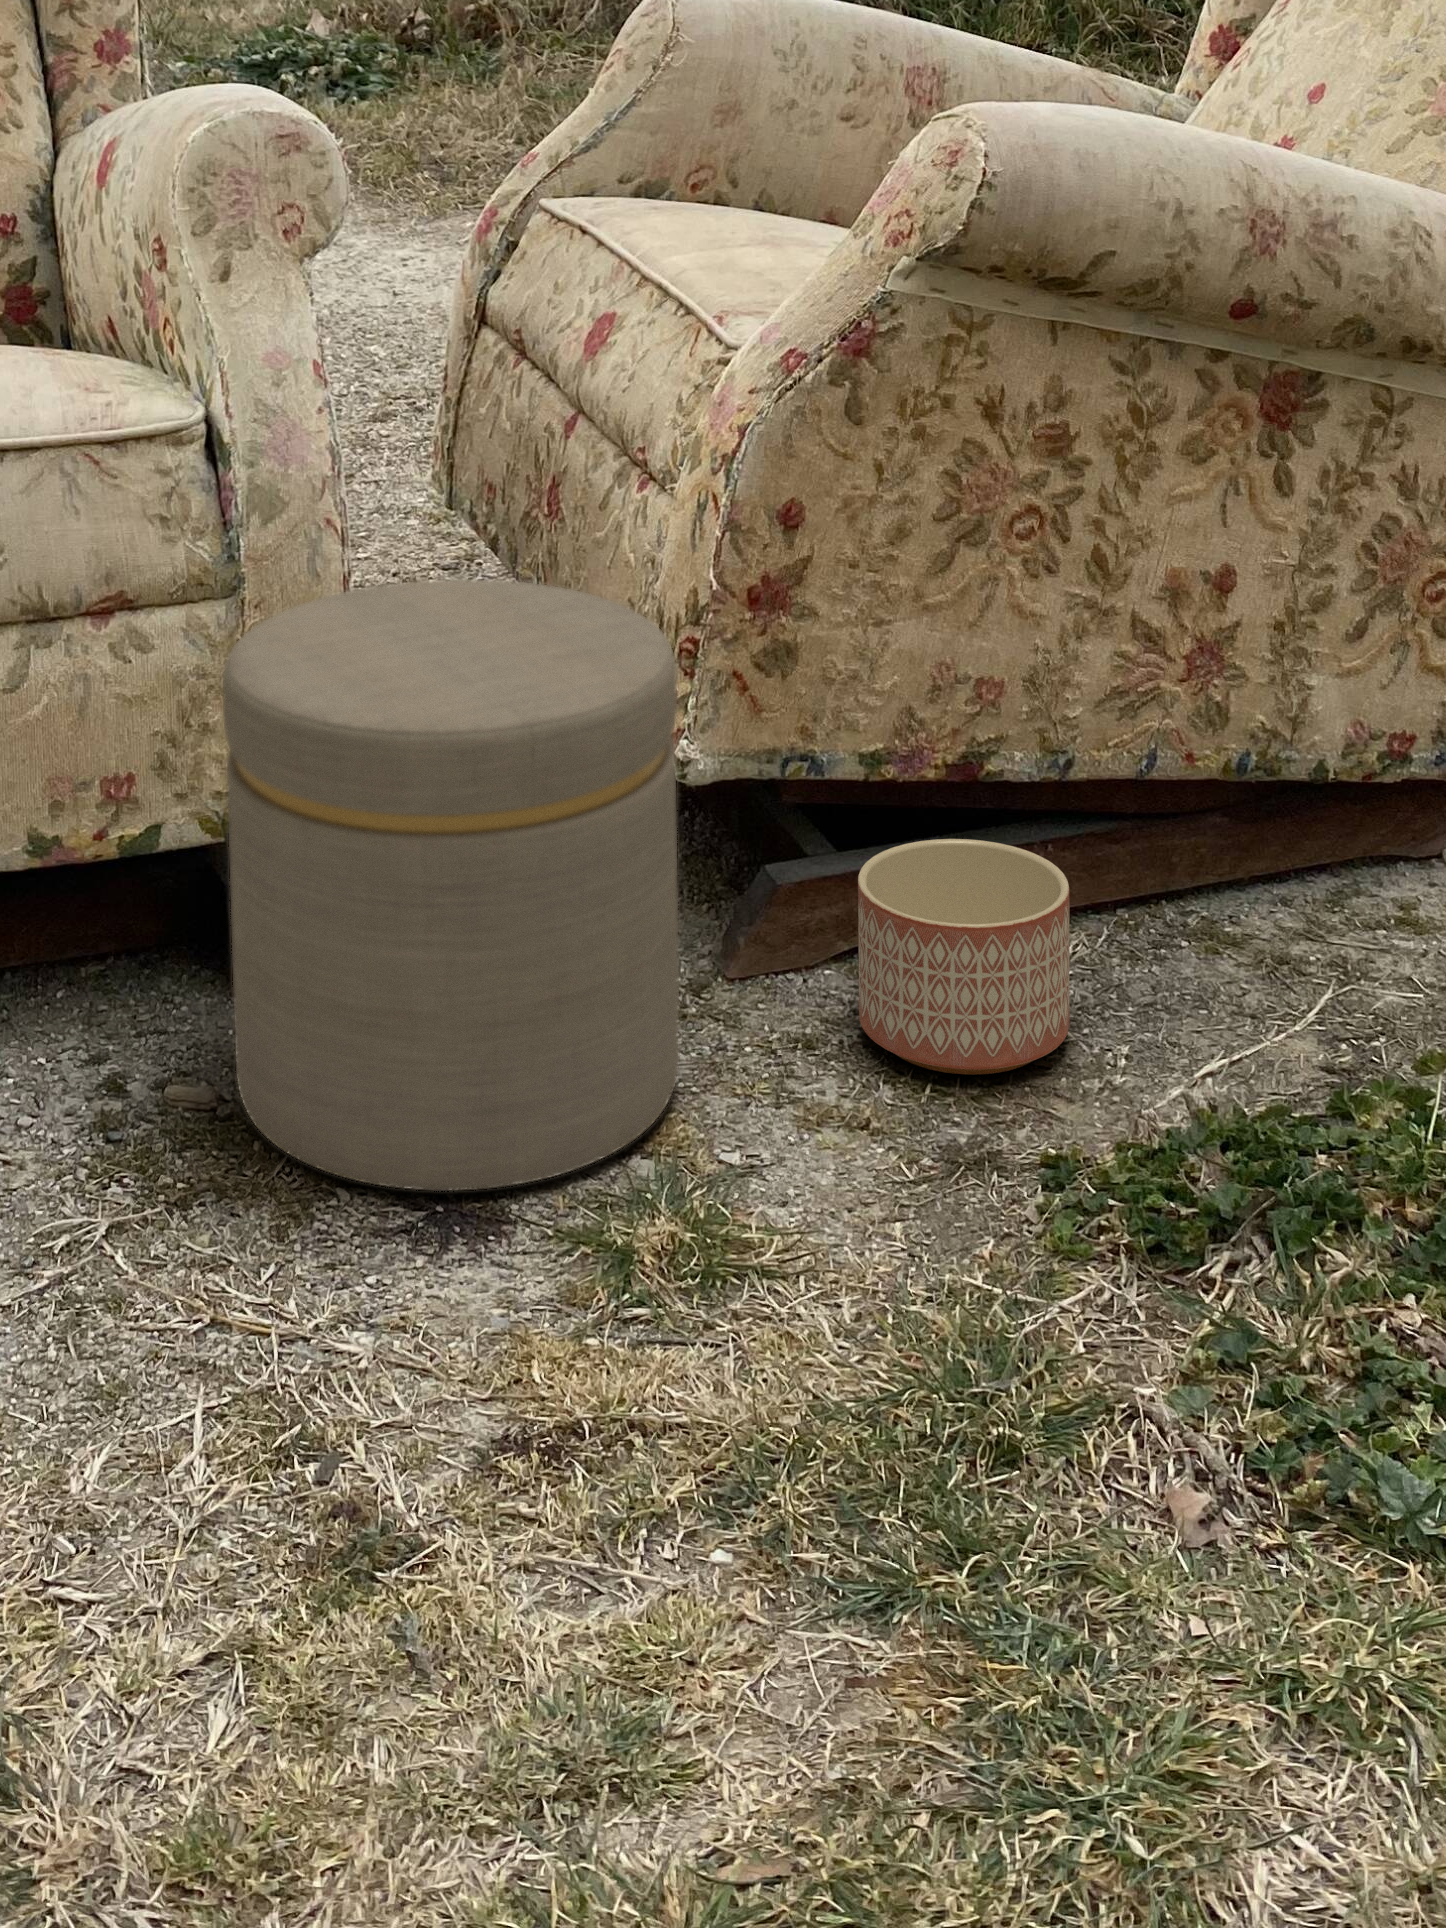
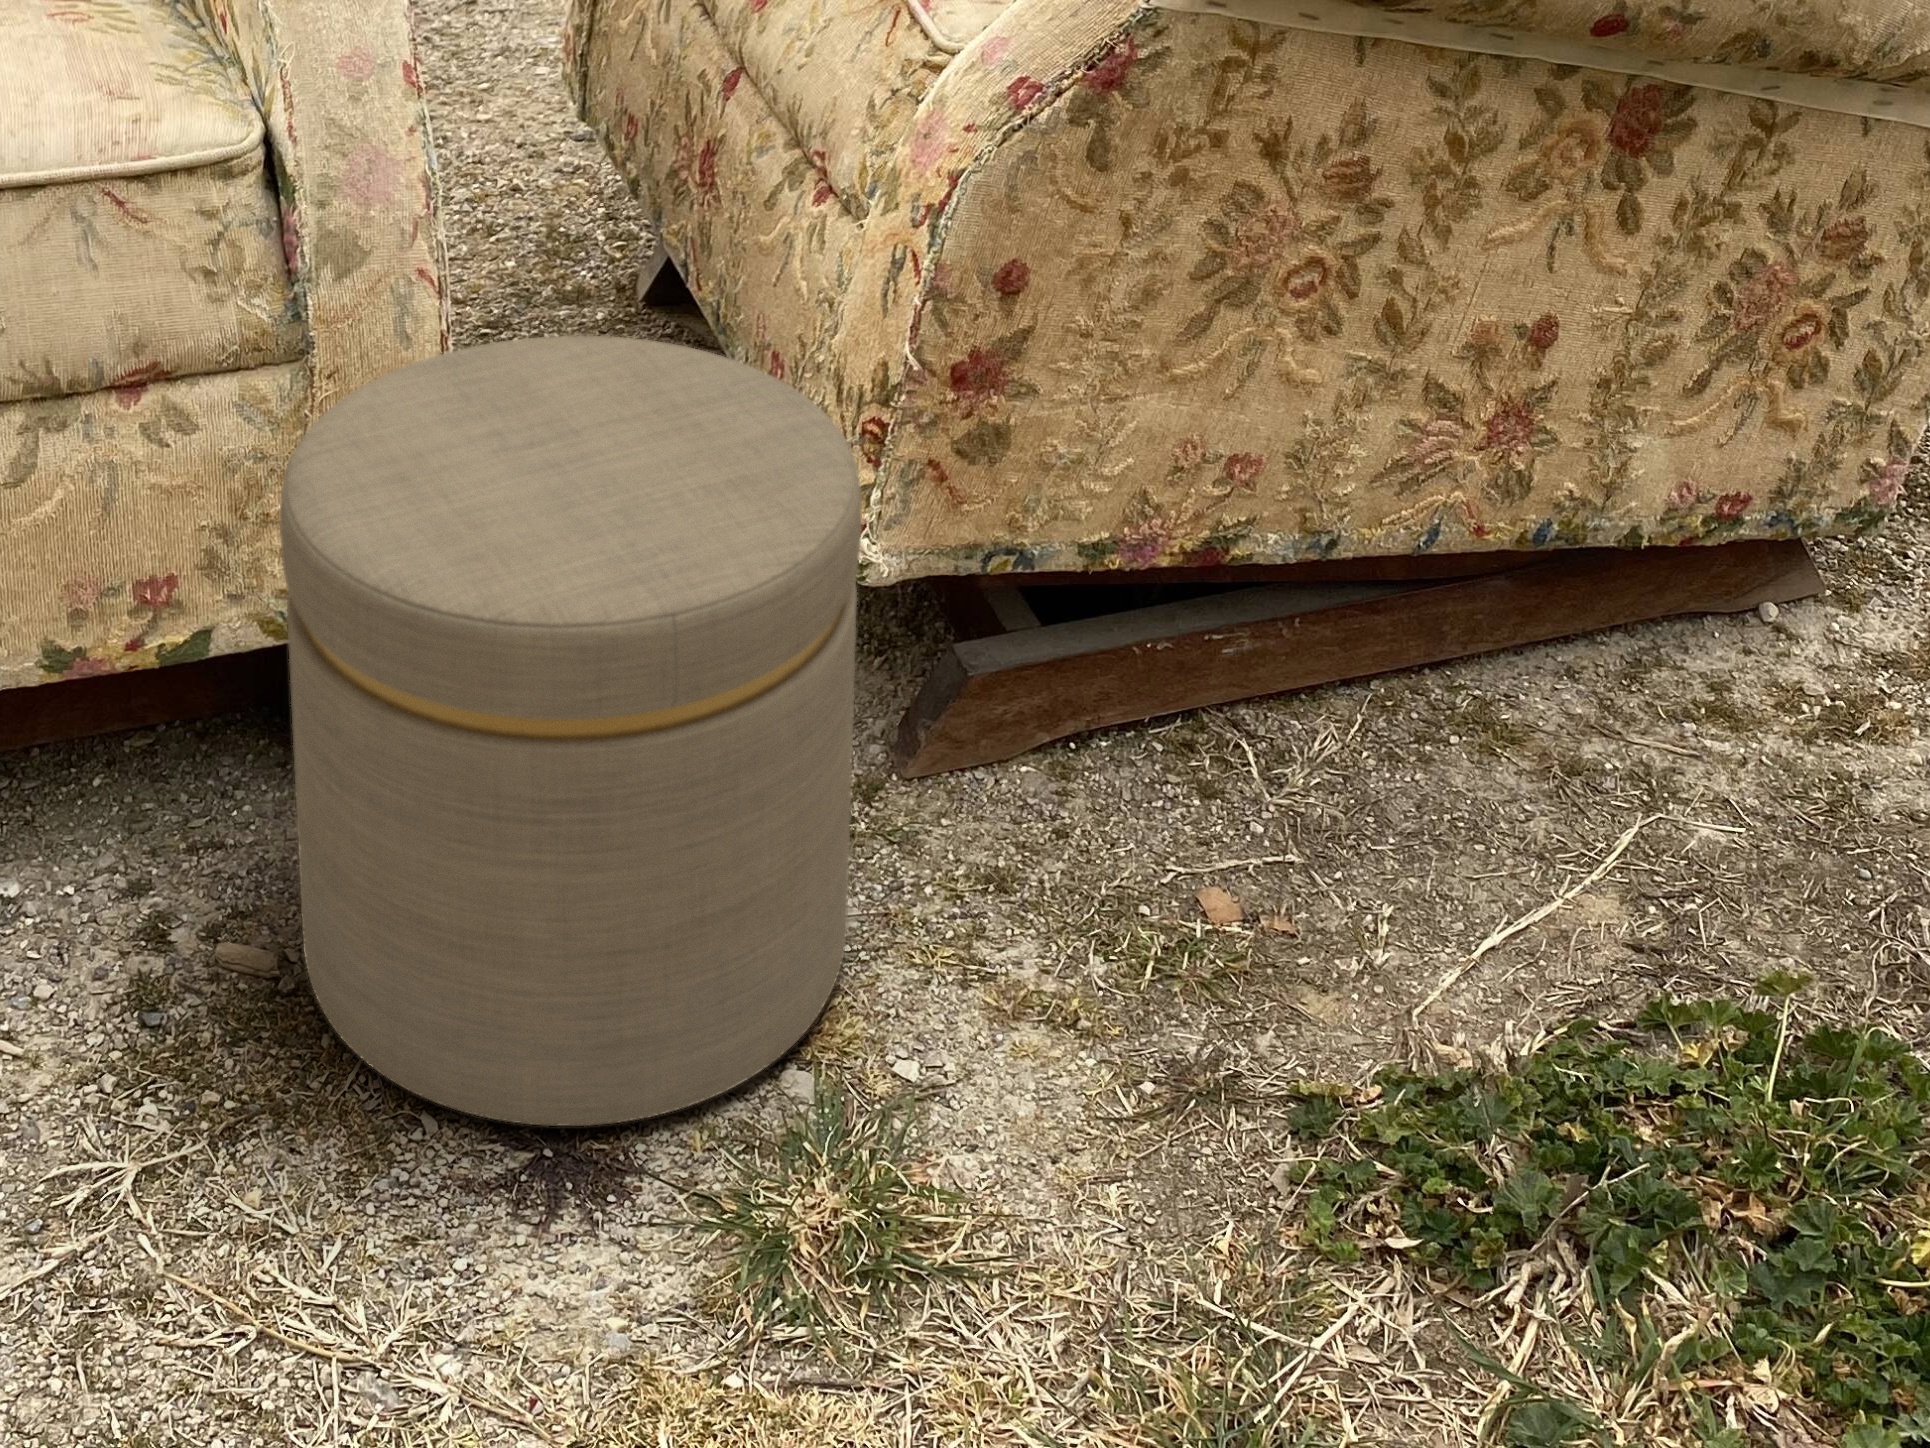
planter: present [858,839,1069,1075] -> none [1066,645,1335,948]

